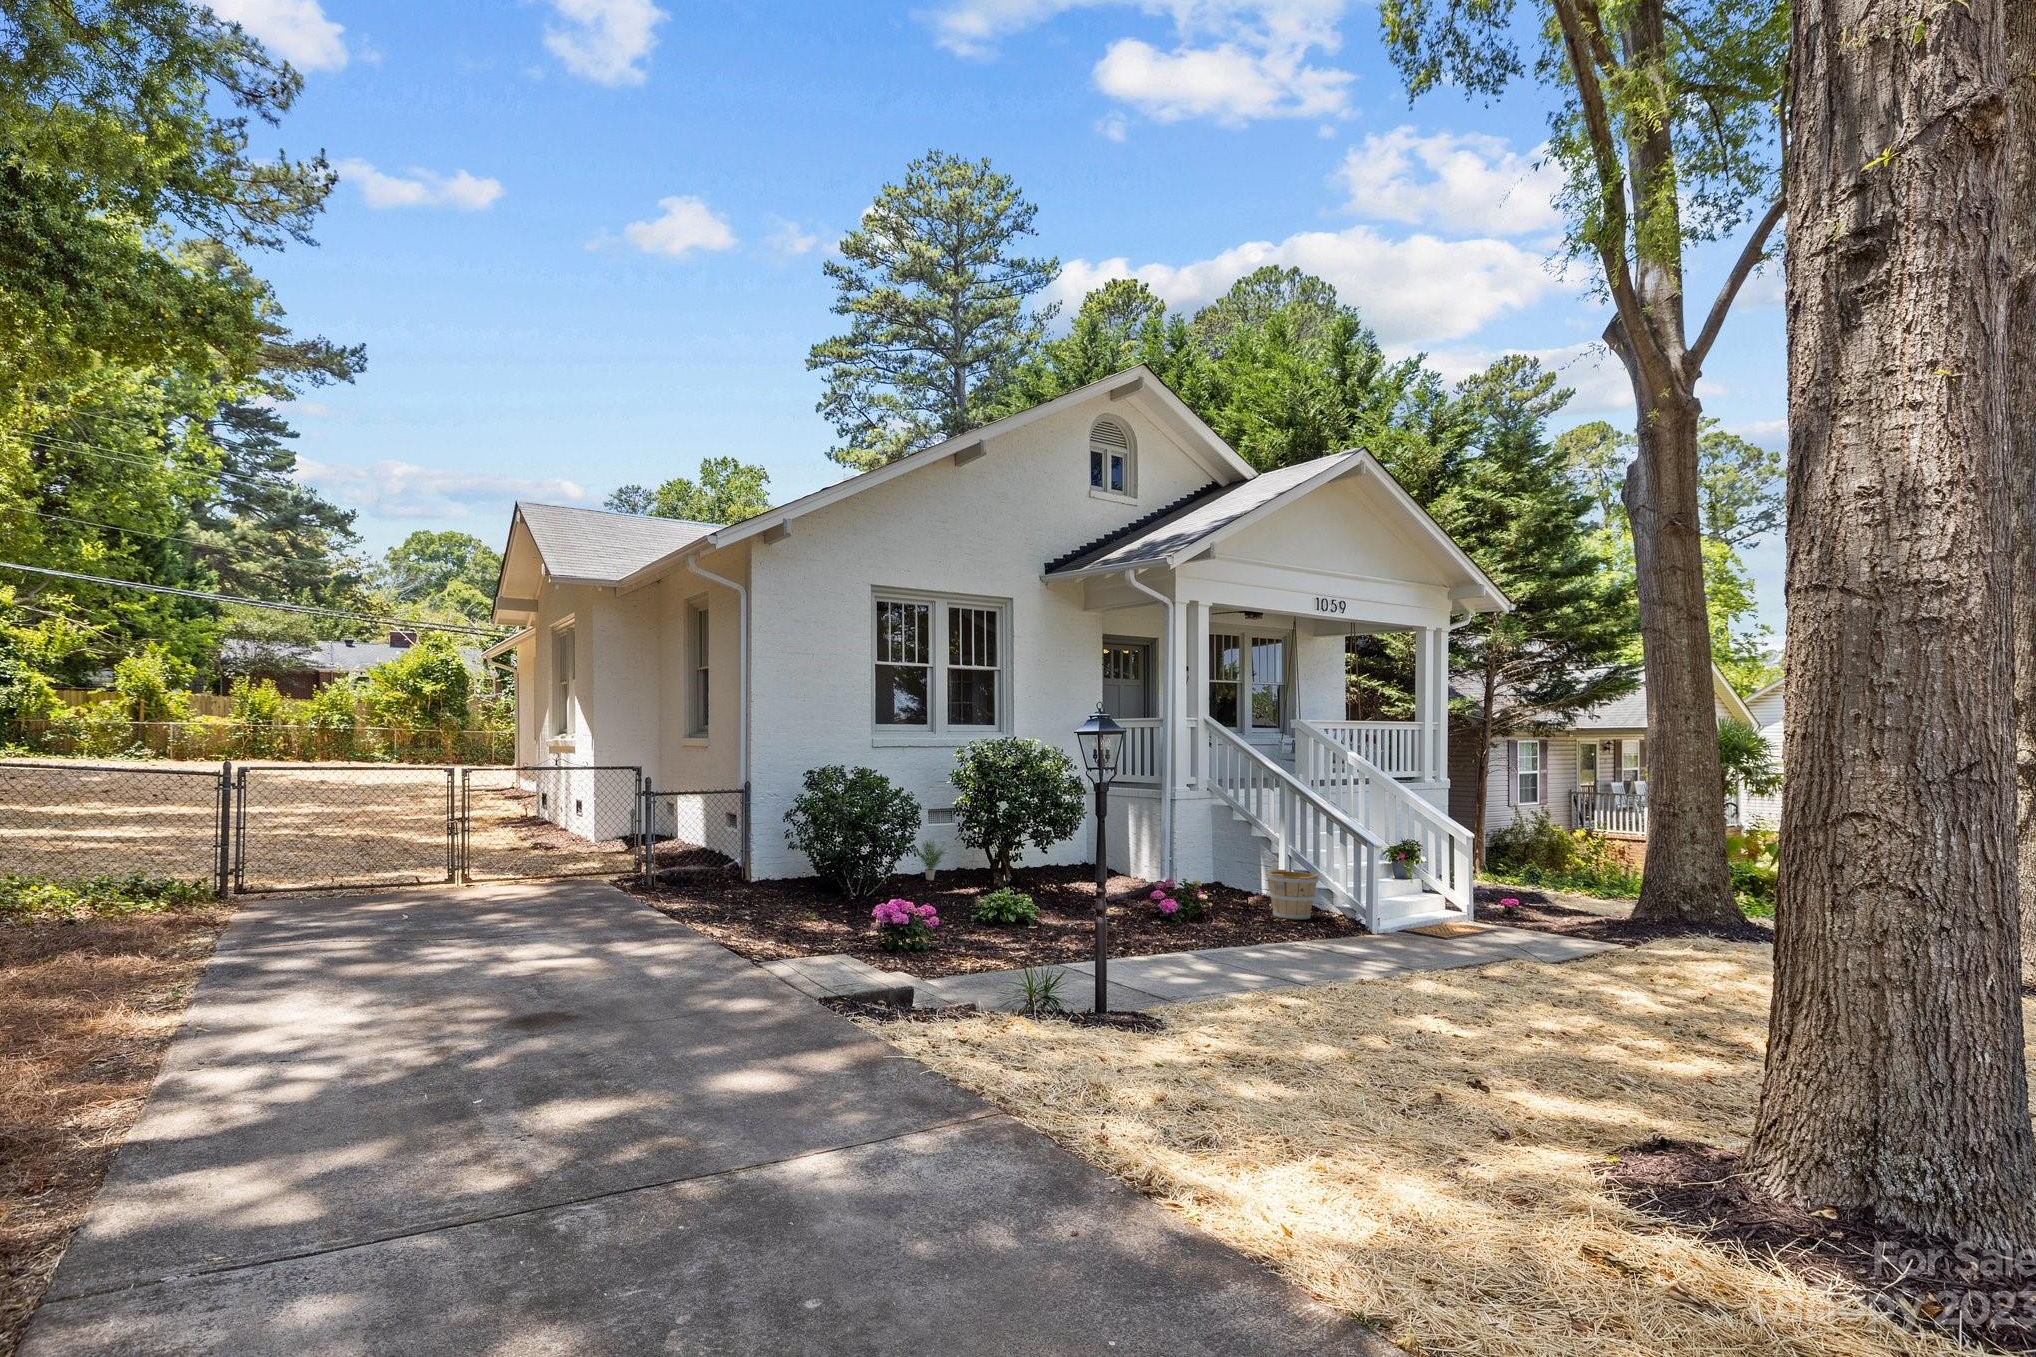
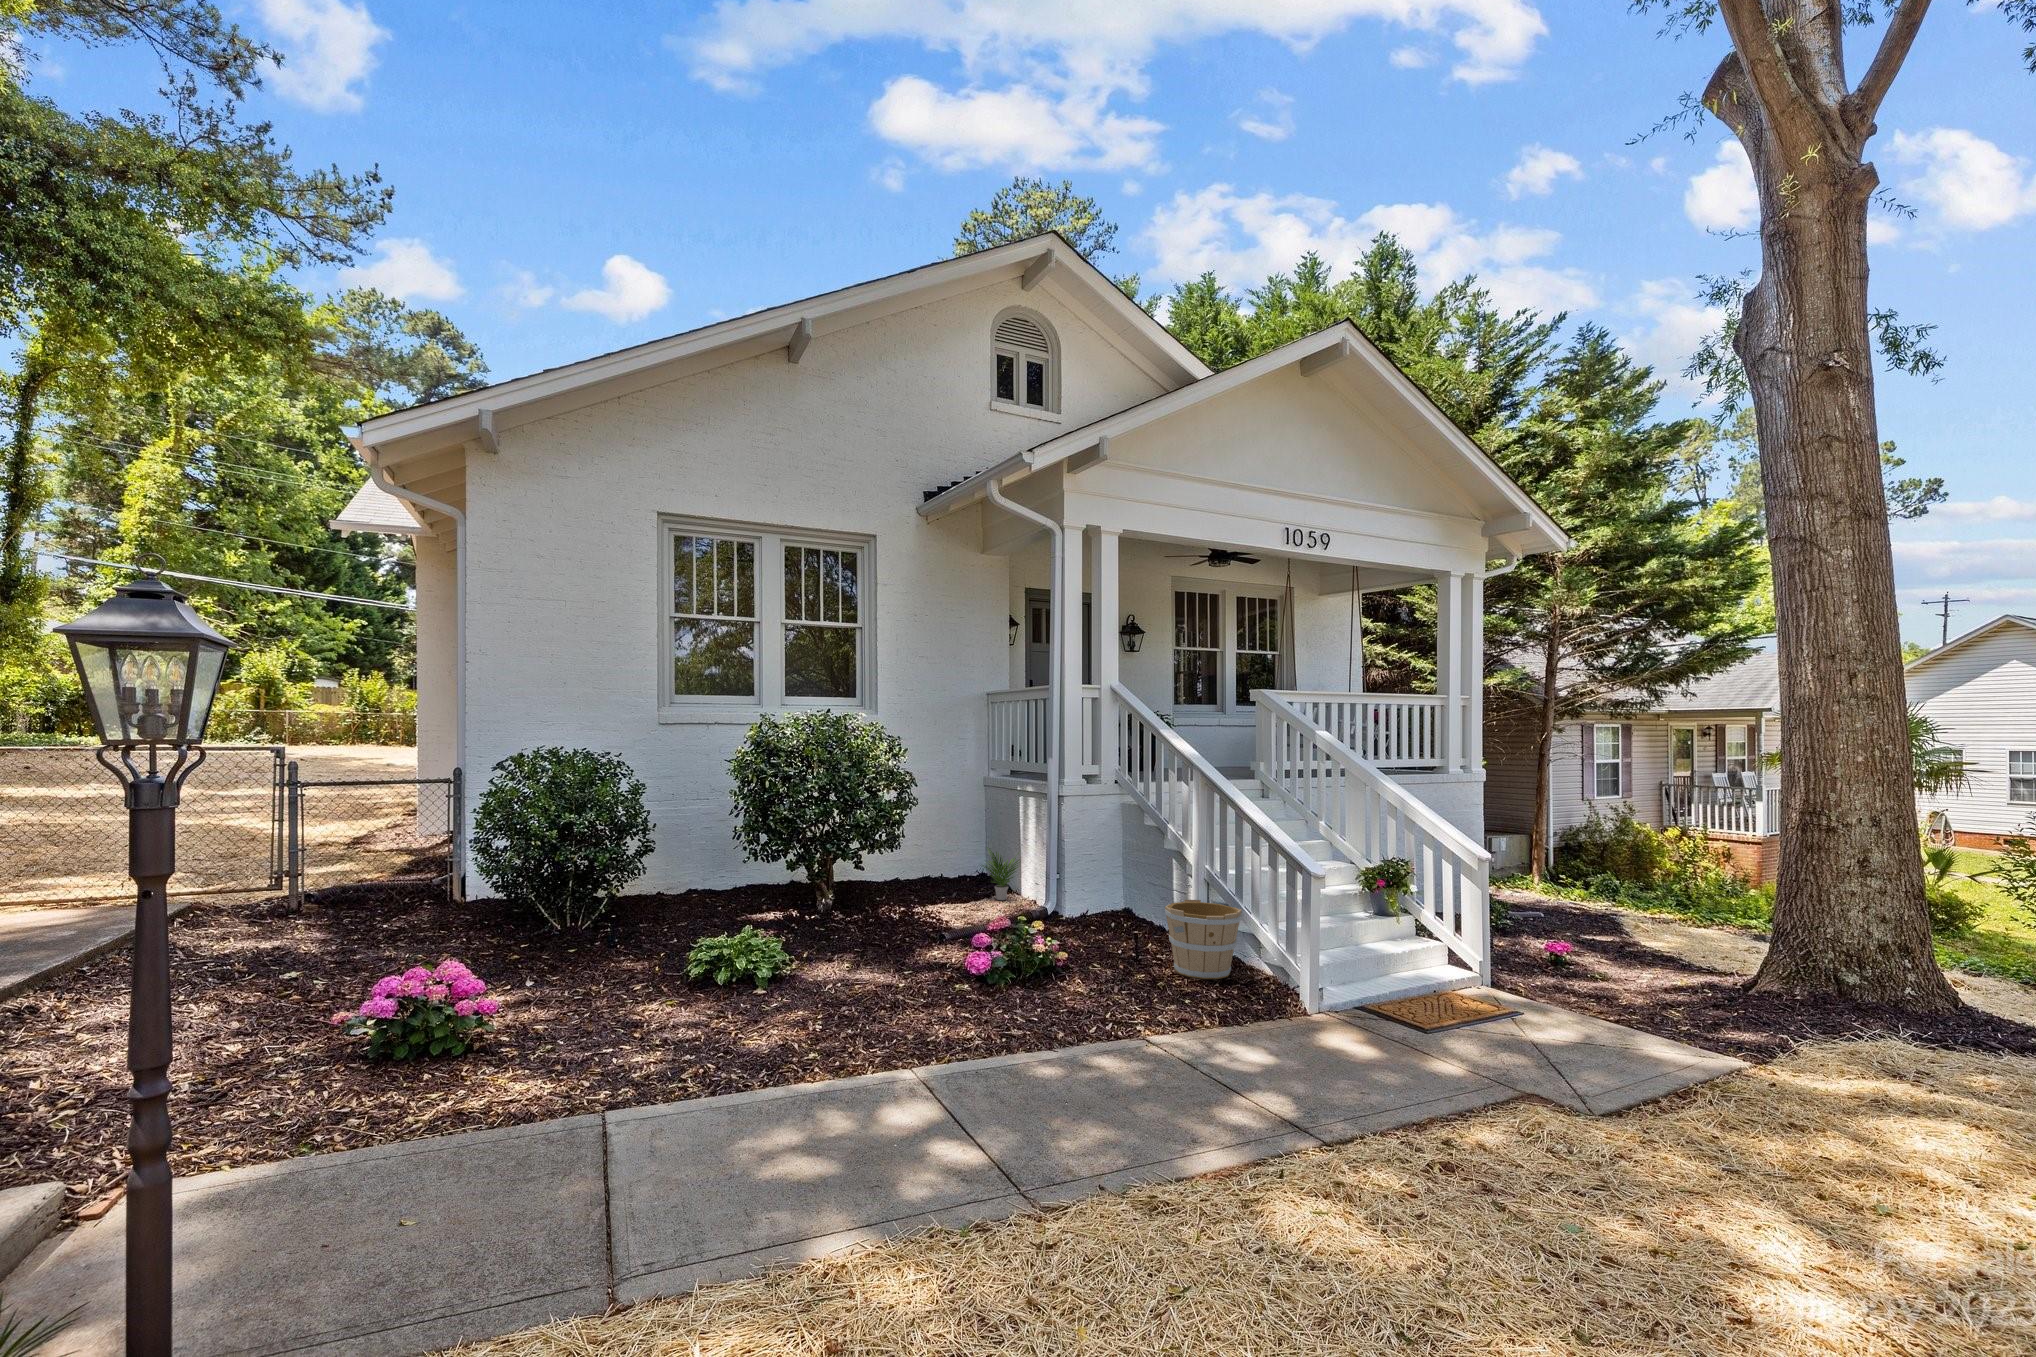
potted plant: present [917,840,943,880] -> present [983,850,1019,900]

